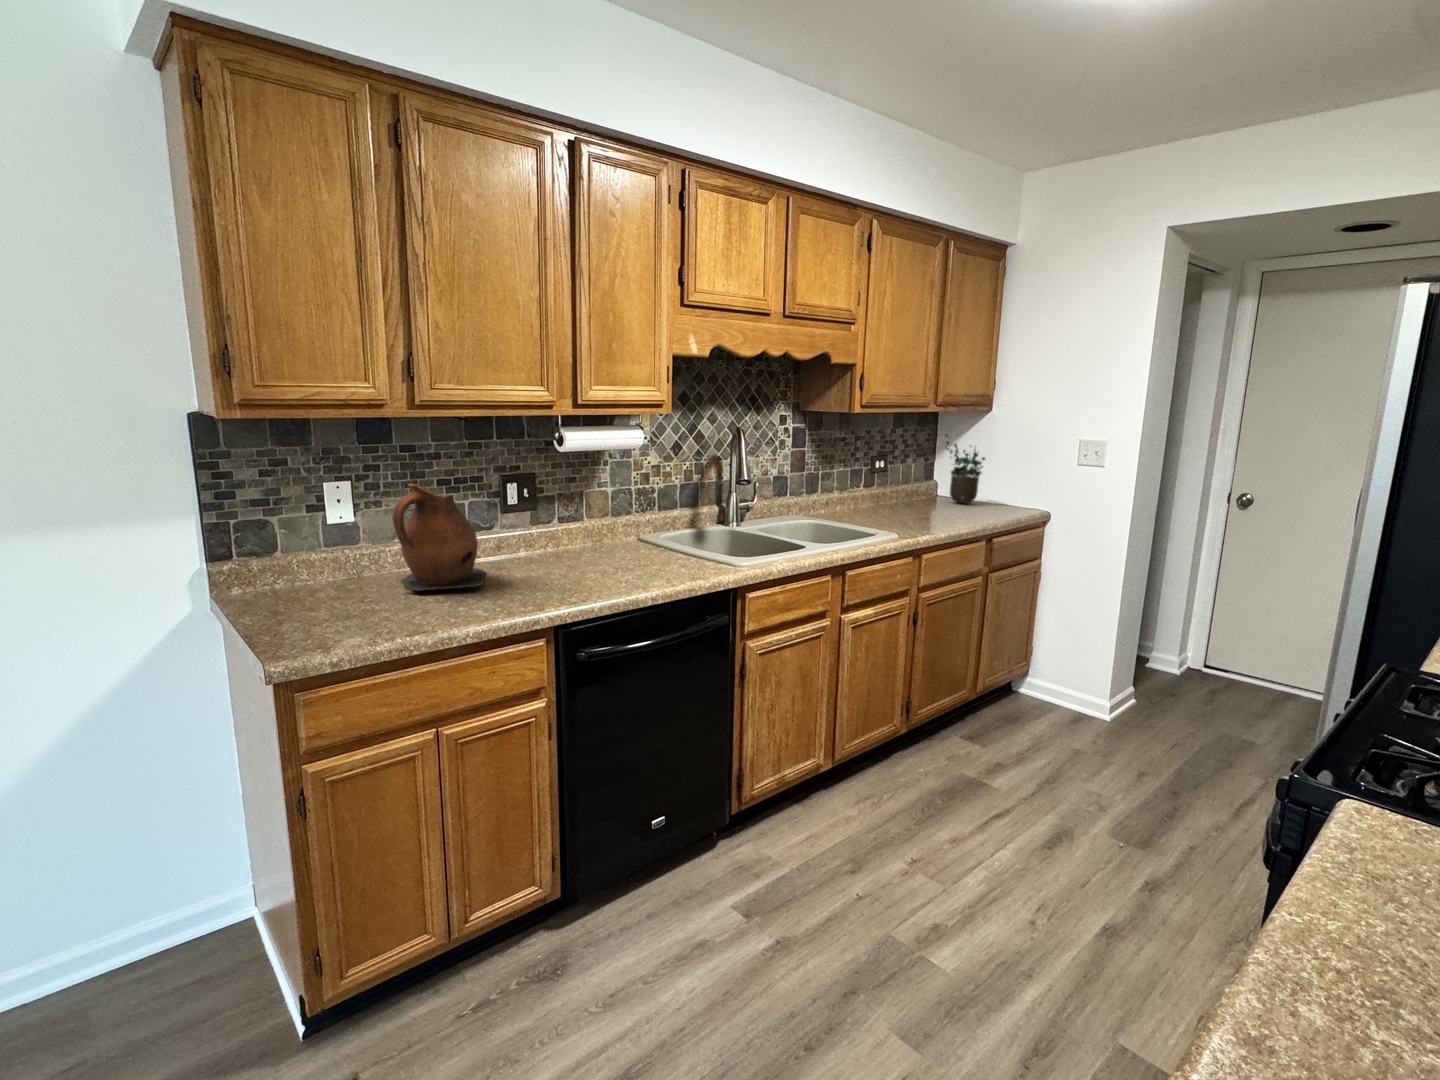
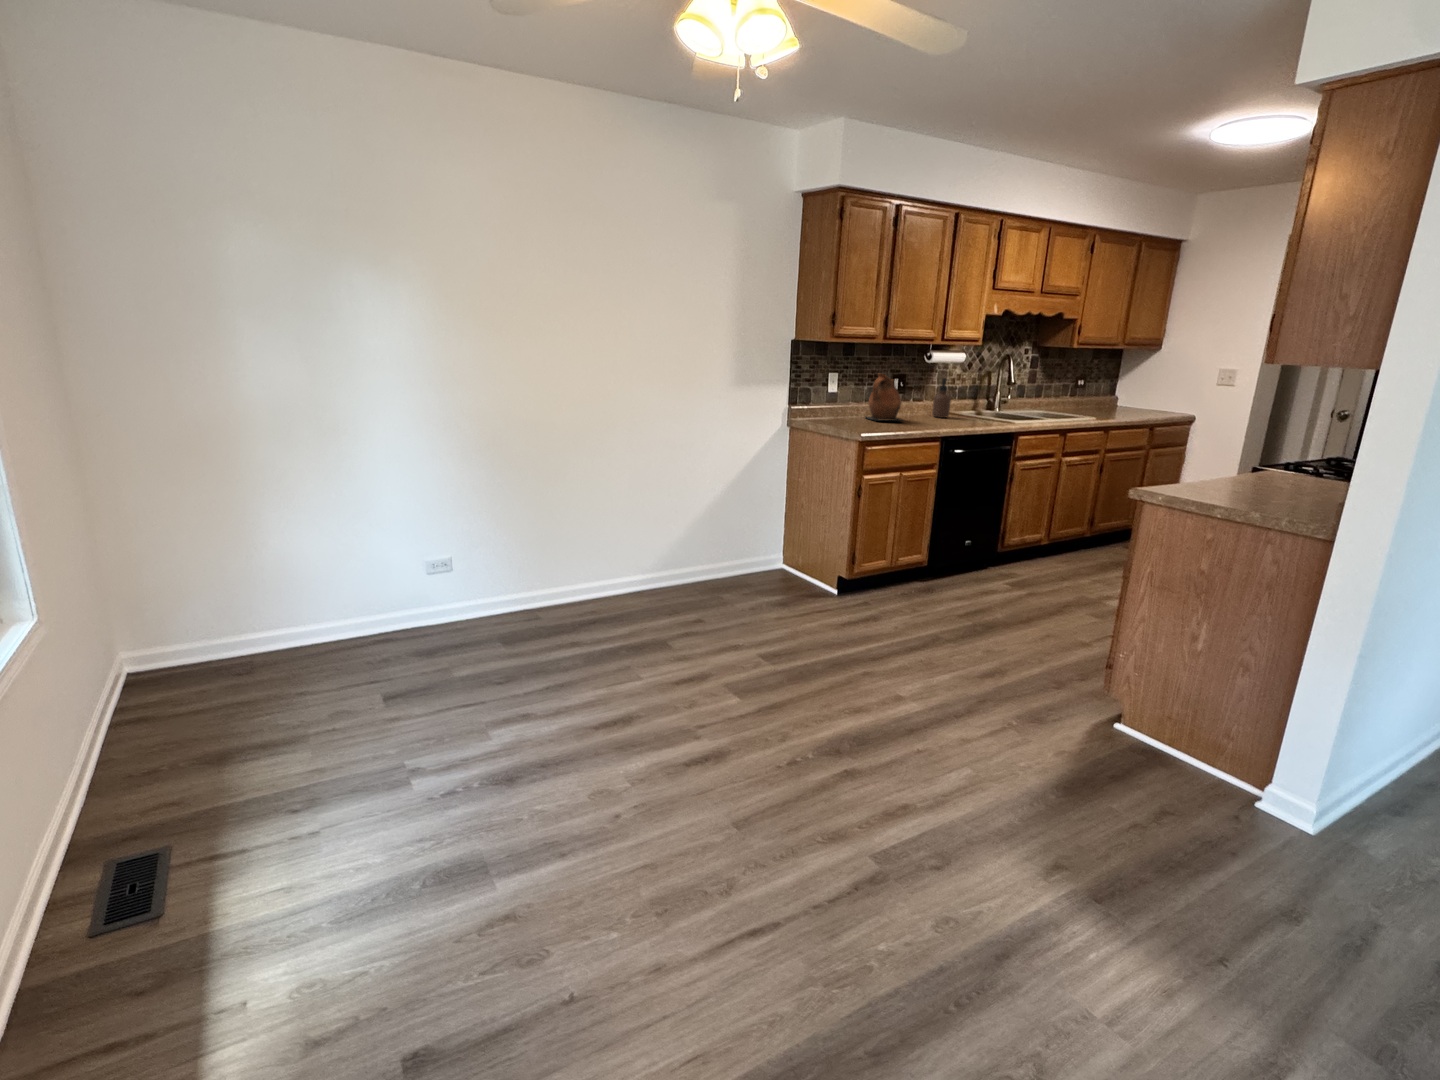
potted plant: present [945,434,985,503] -> none [1128,364,1155,410]
soap dispenser: none [581,480,615,559] -> present [932,378,951,418]

